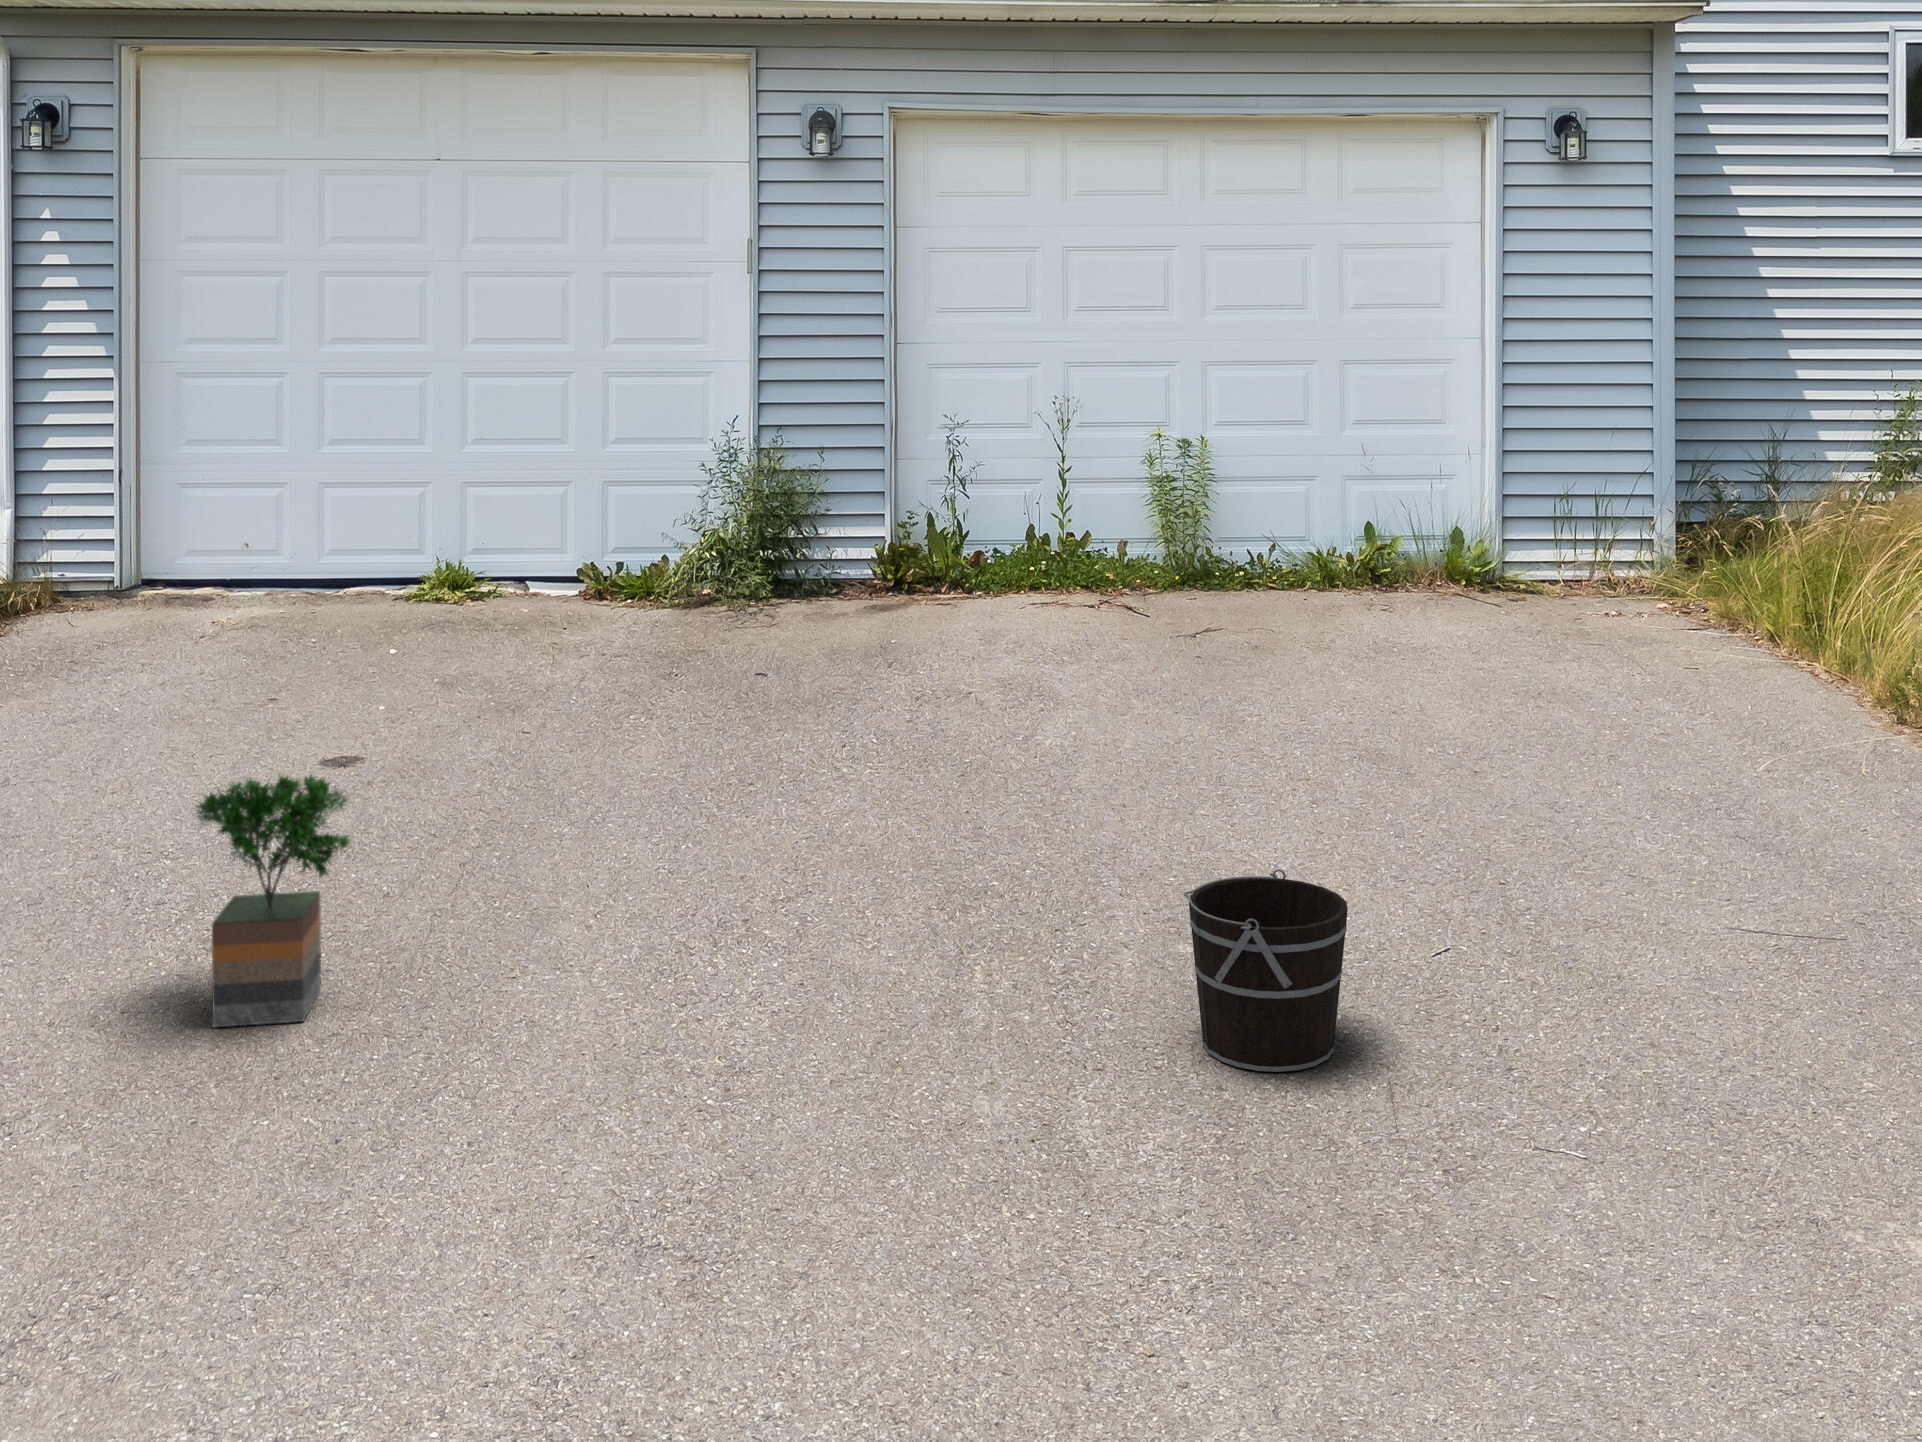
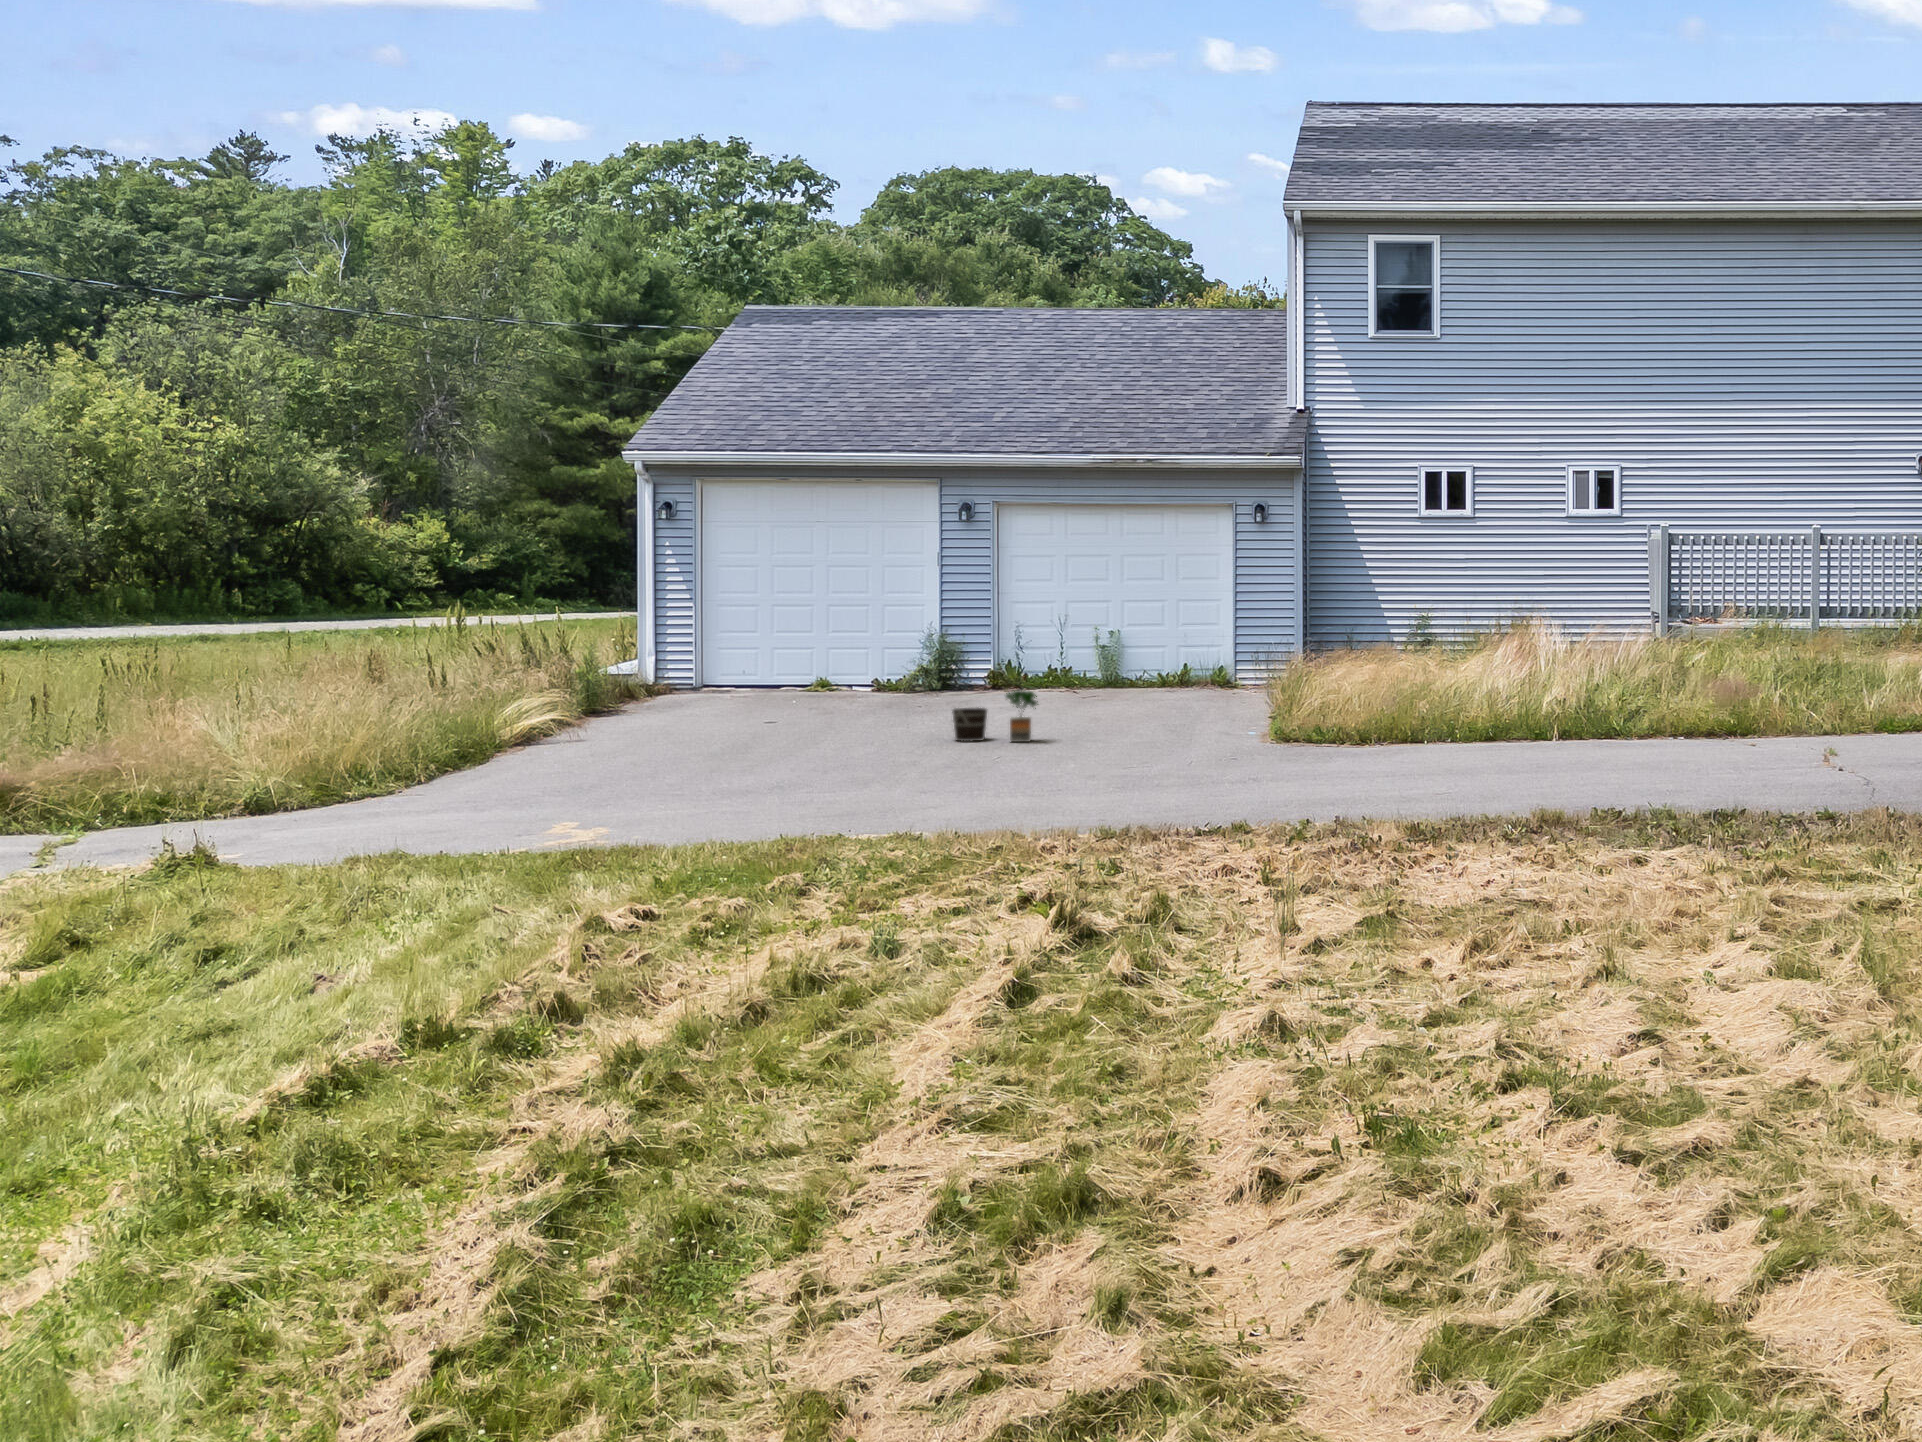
potted tree: present [196,775,351,1027] -> present [1006,690,1039,742]

